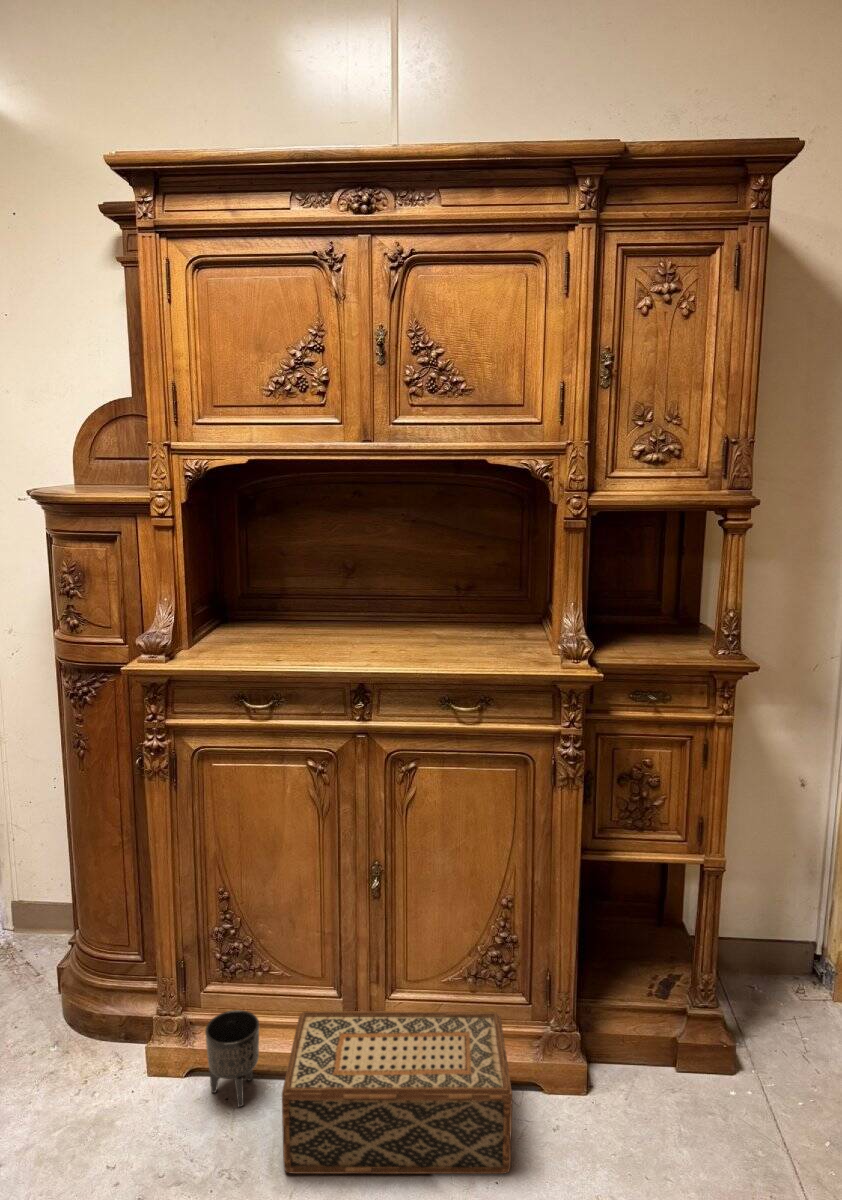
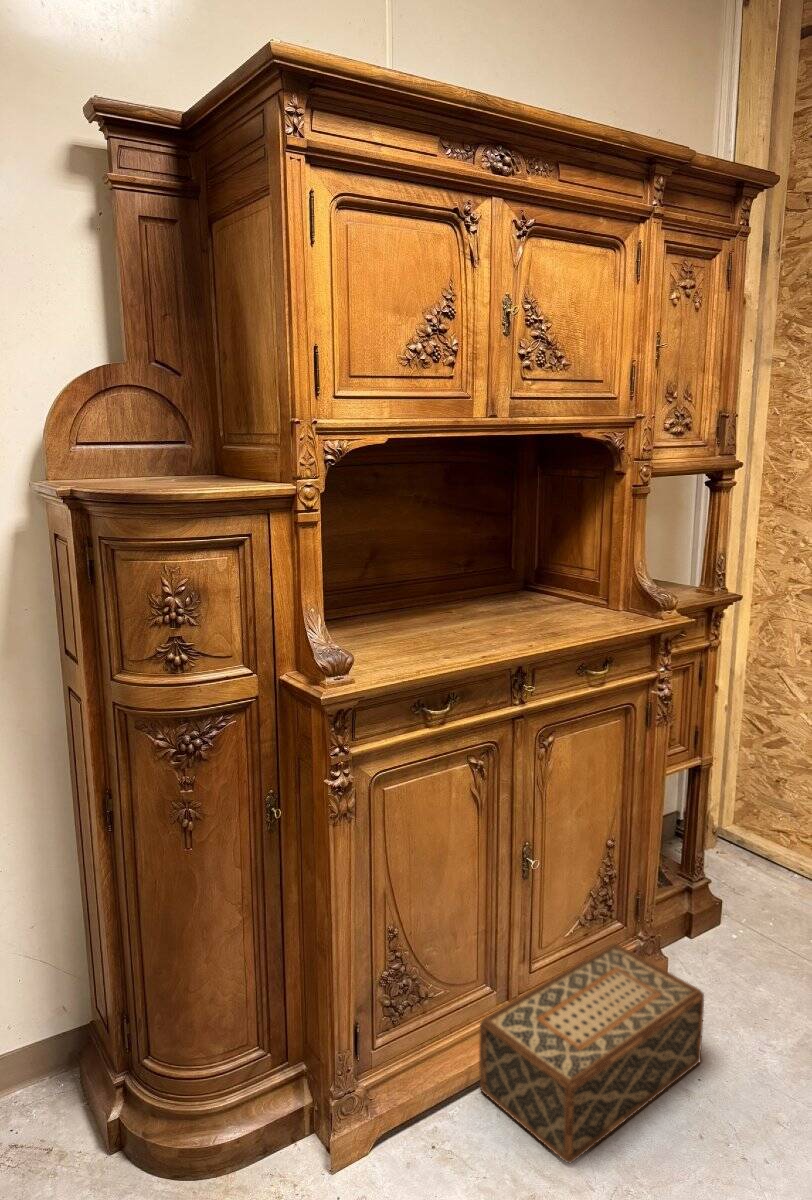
planter: present [205,1010,259,1107] -> none [408,1045,466,1148]

